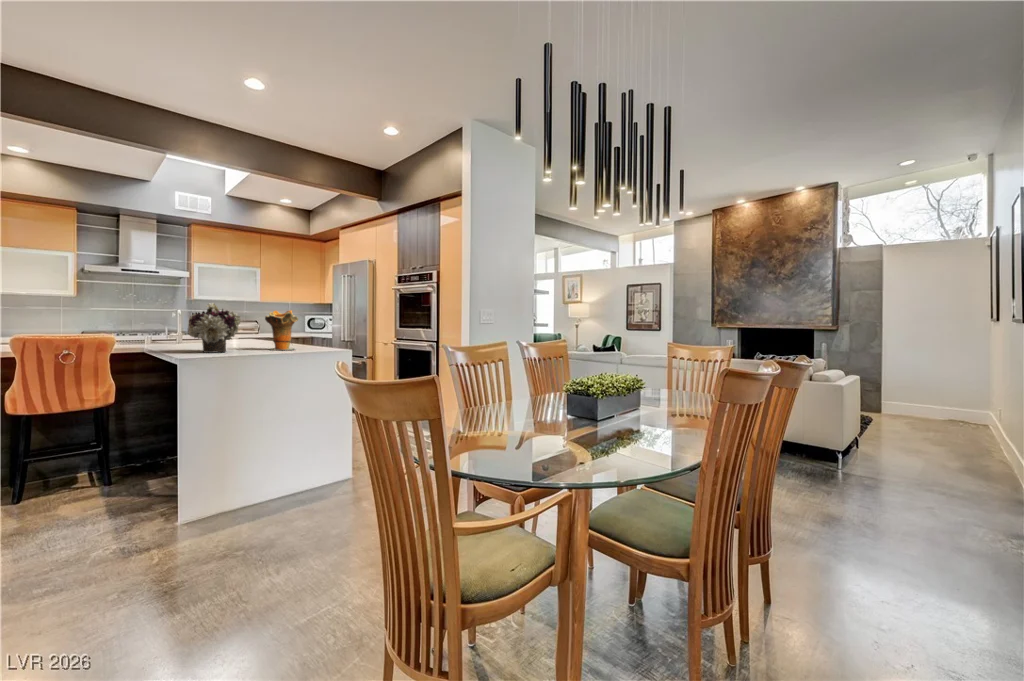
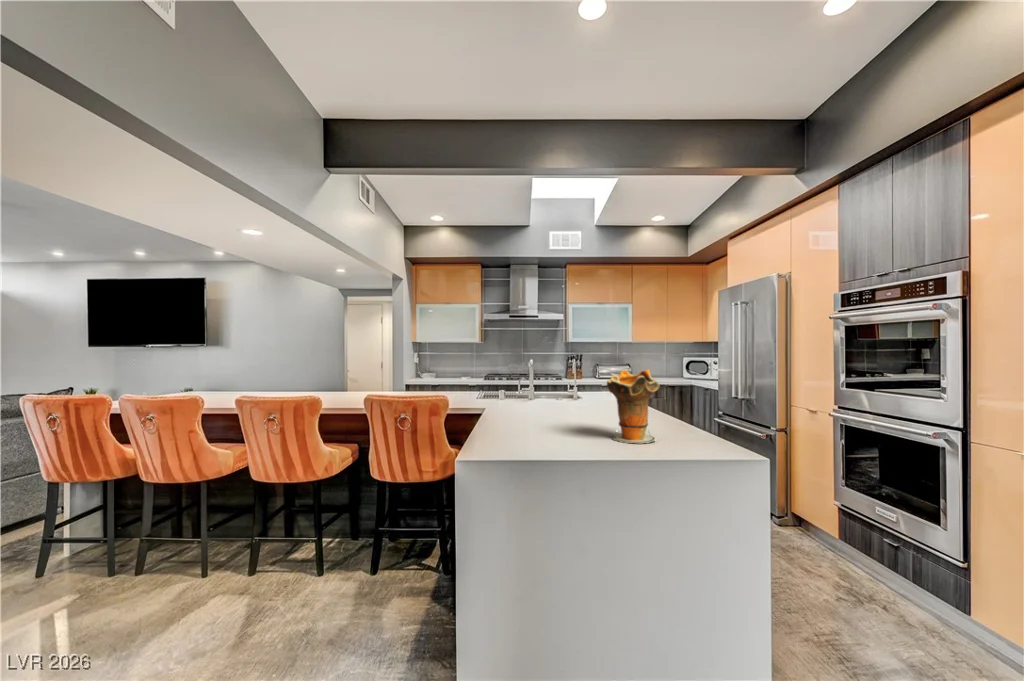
flower arrangement: present [189,303,240,353] -> none [492,363,563,446]

